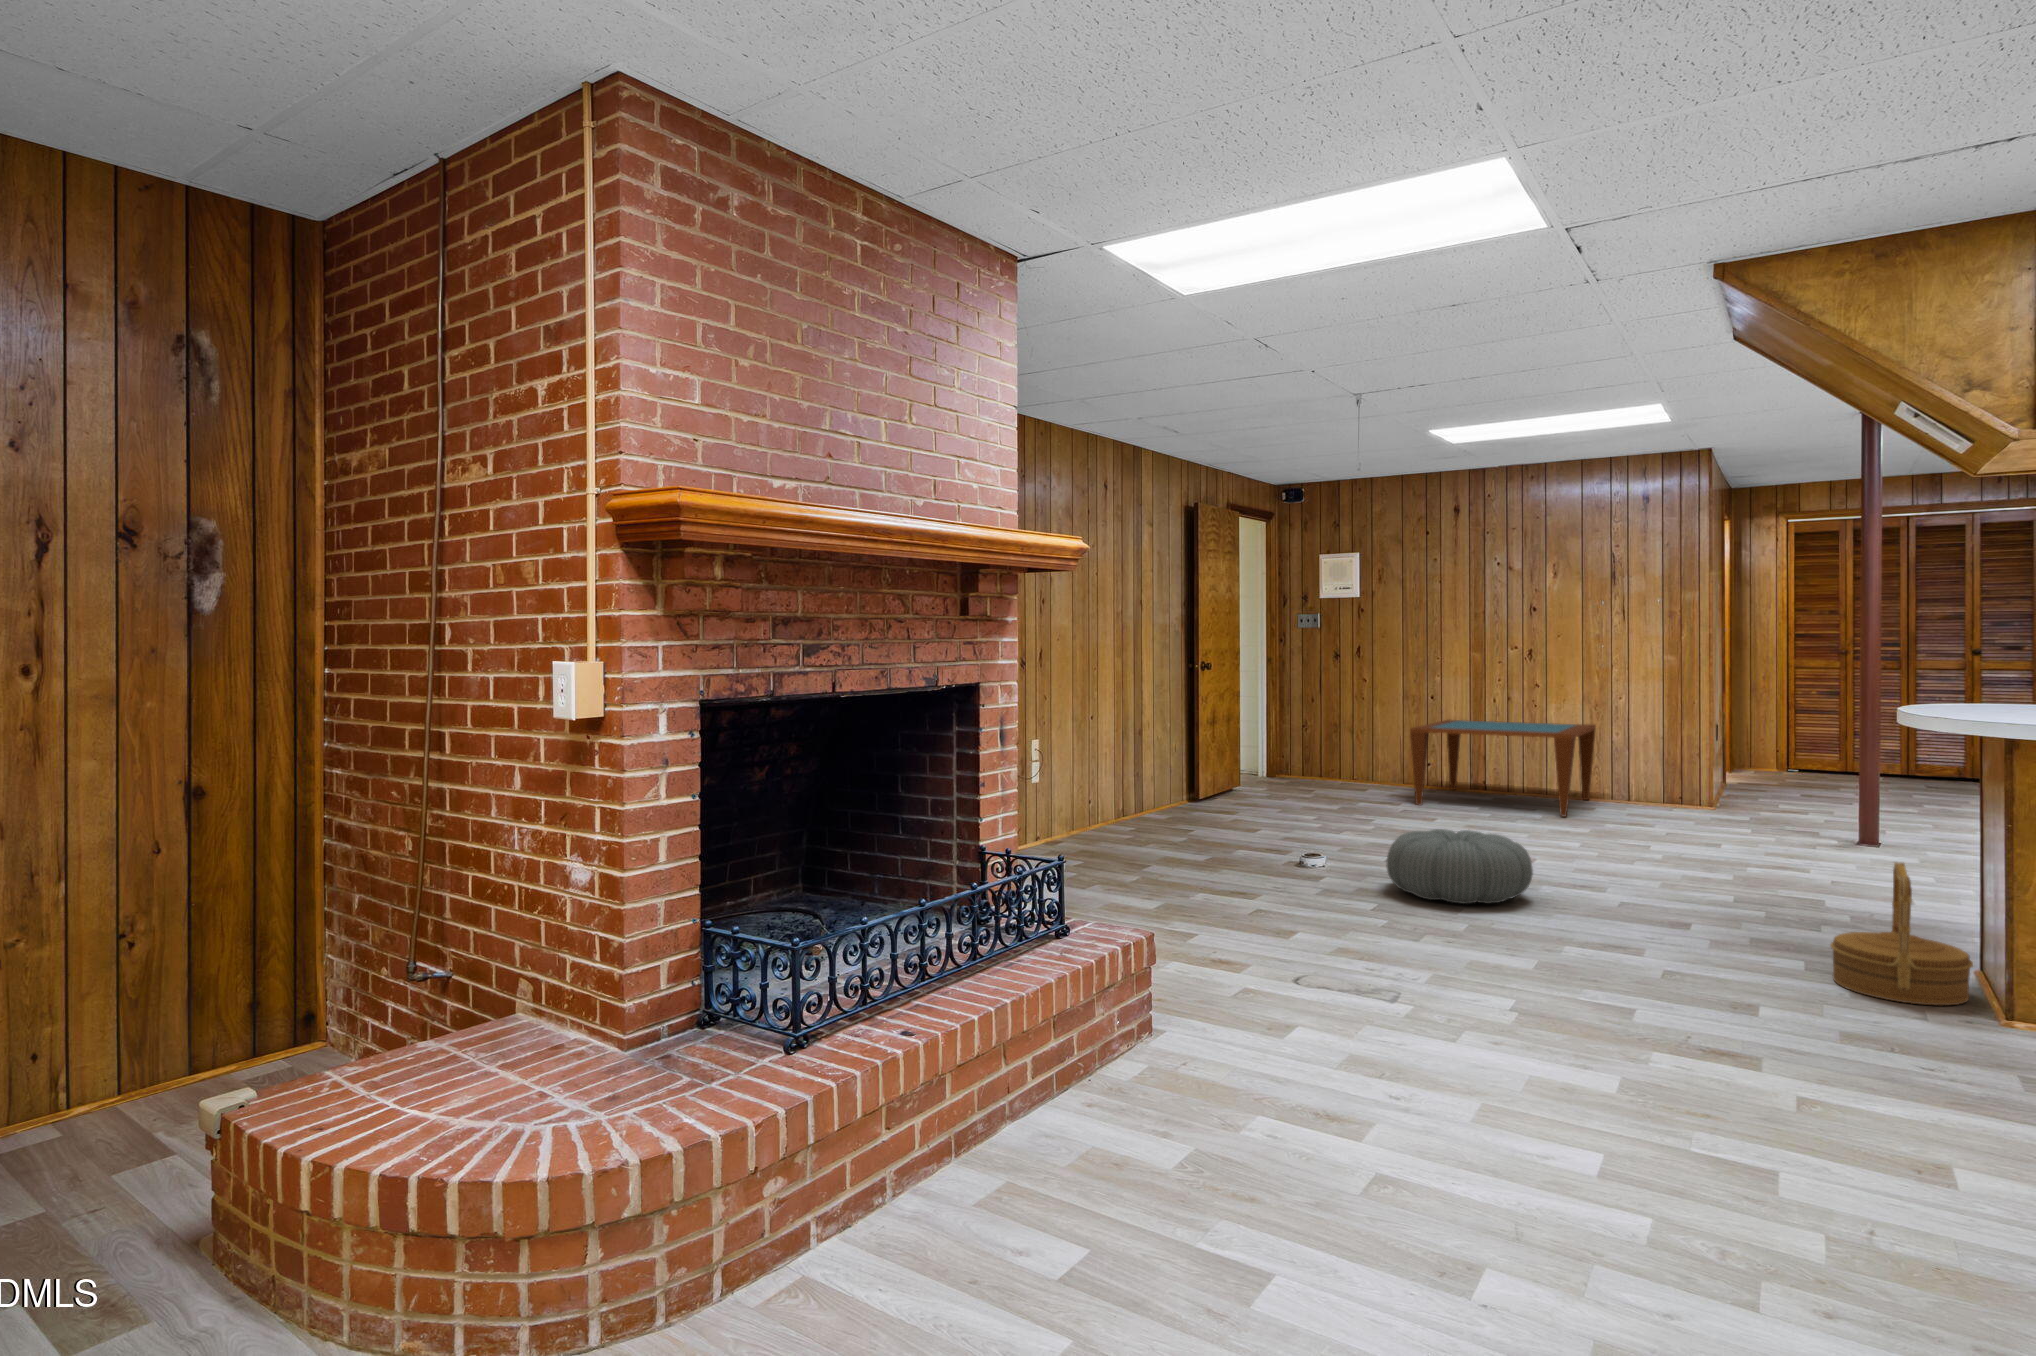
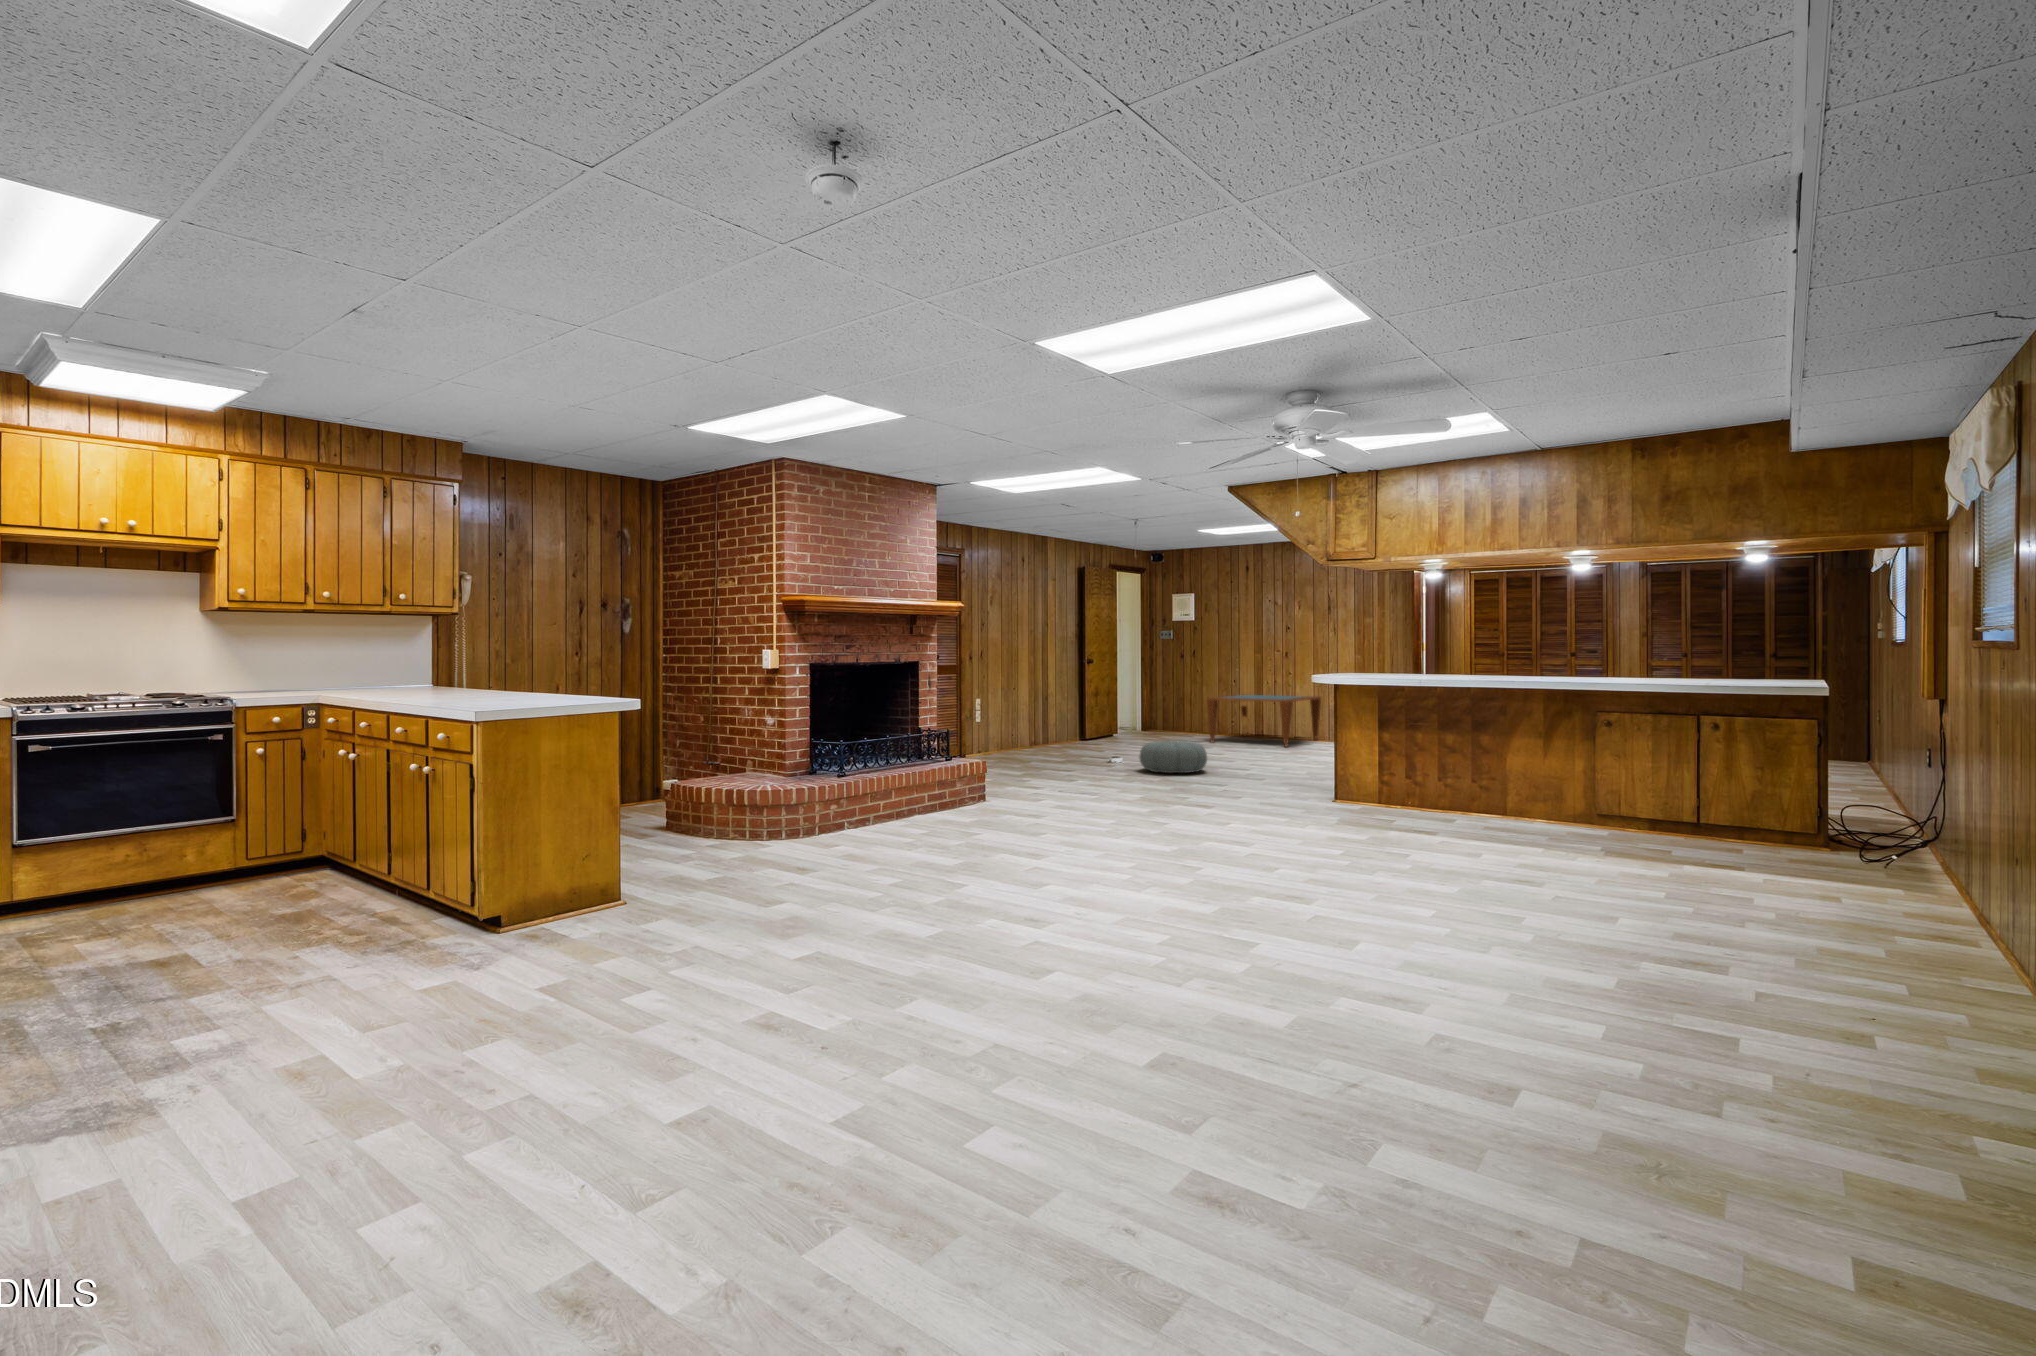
woven basket: present [1830,863,1973,1006] -> none [1292,742,1343,797]

